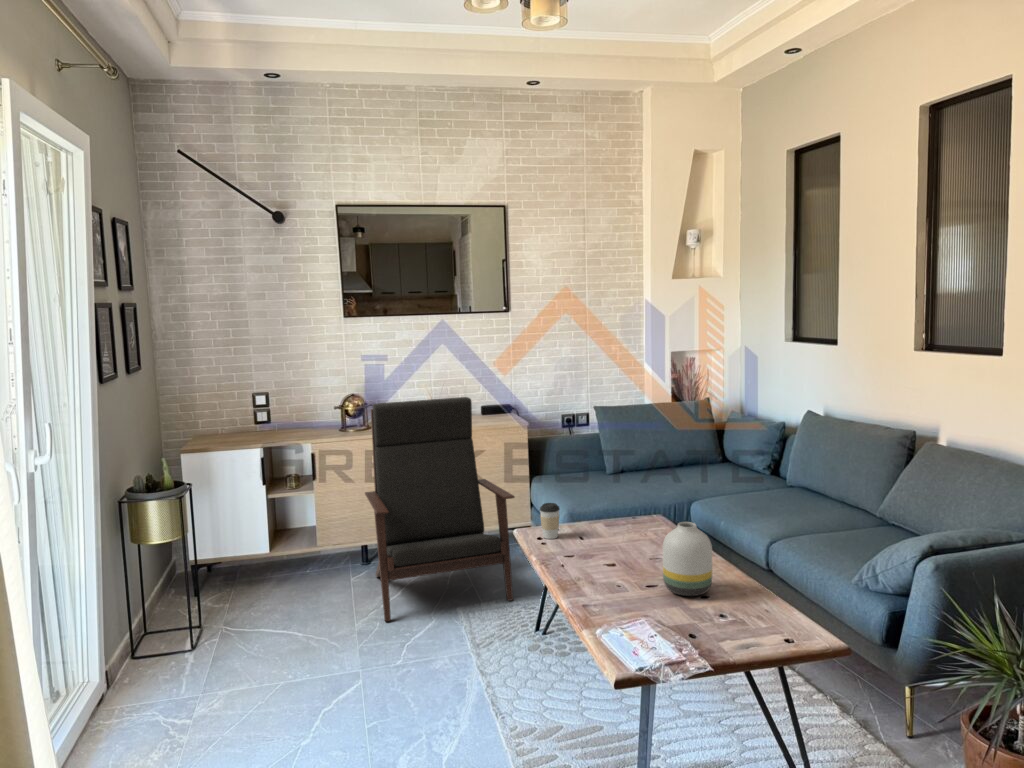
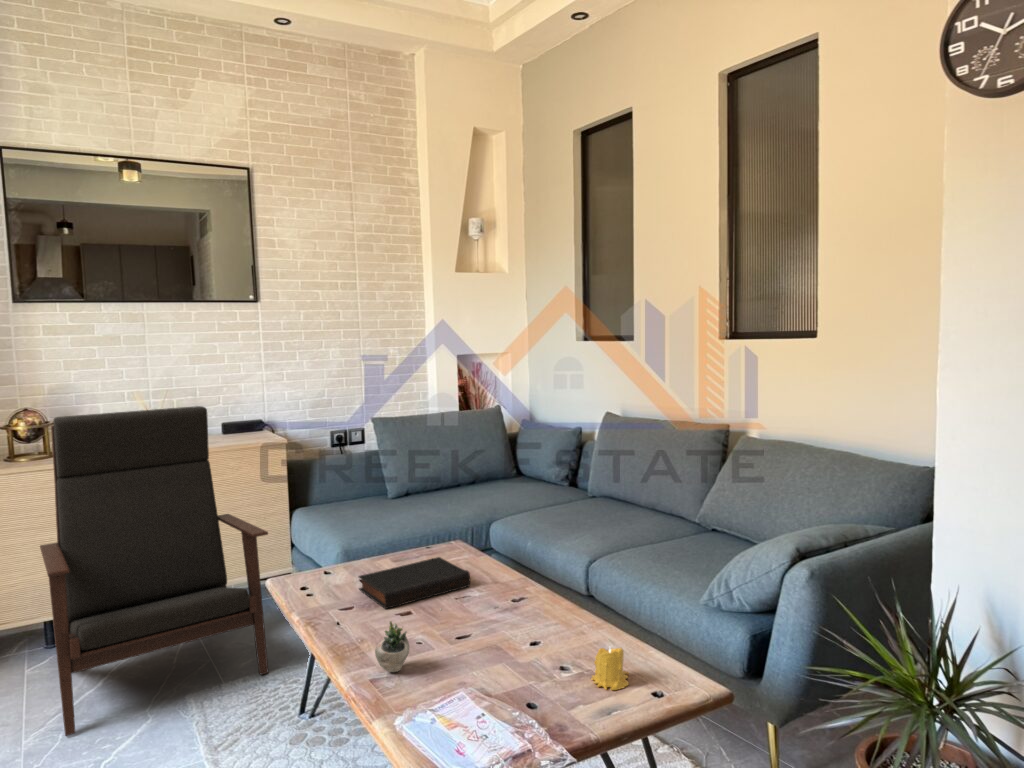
coffee cup: present [540,503,560,539] -> none [303,536,331,585]
vase: present [663,522,712,596] -> none [478,544,543,645]
book: none [579,527,663,561] -> present [359,557,470,609]
succulent plant: none [587,563,634,602] -> present [375,609,442,672]
candle: none [740,602,770,634] -> present [592,648,629,690]

